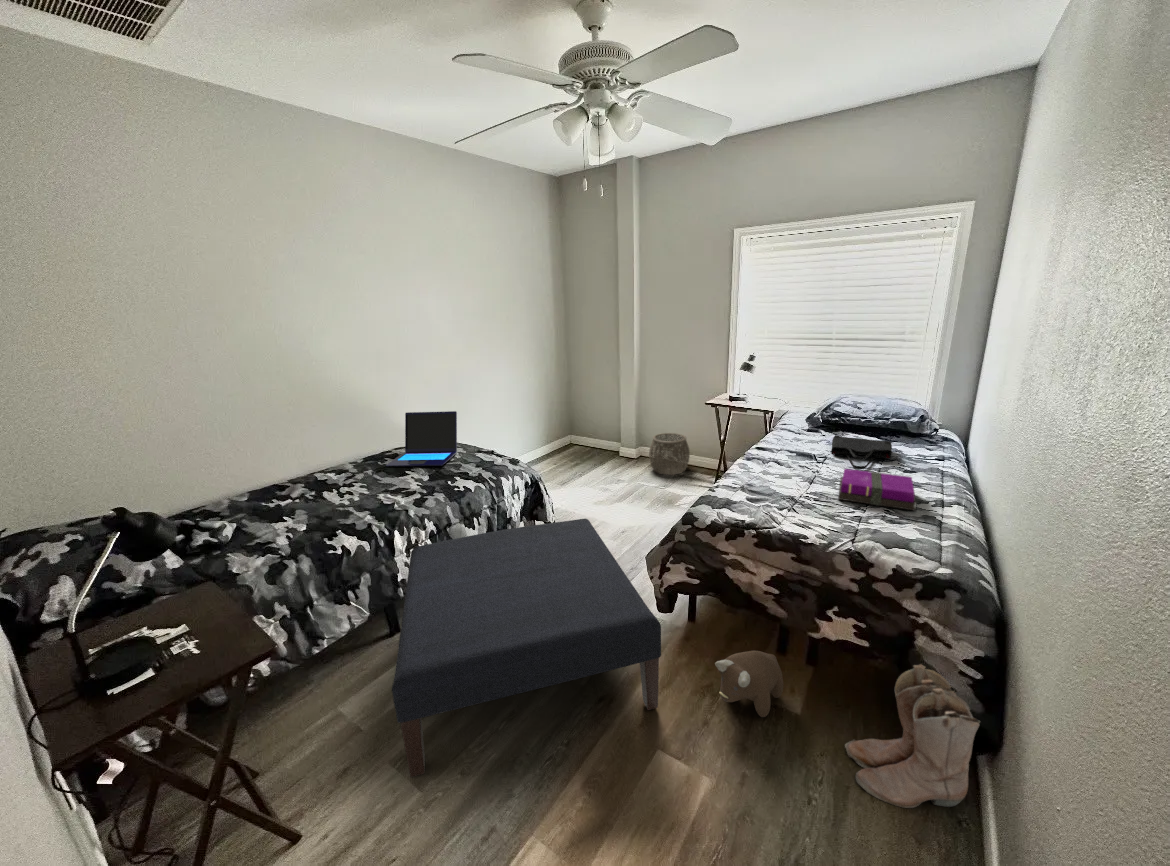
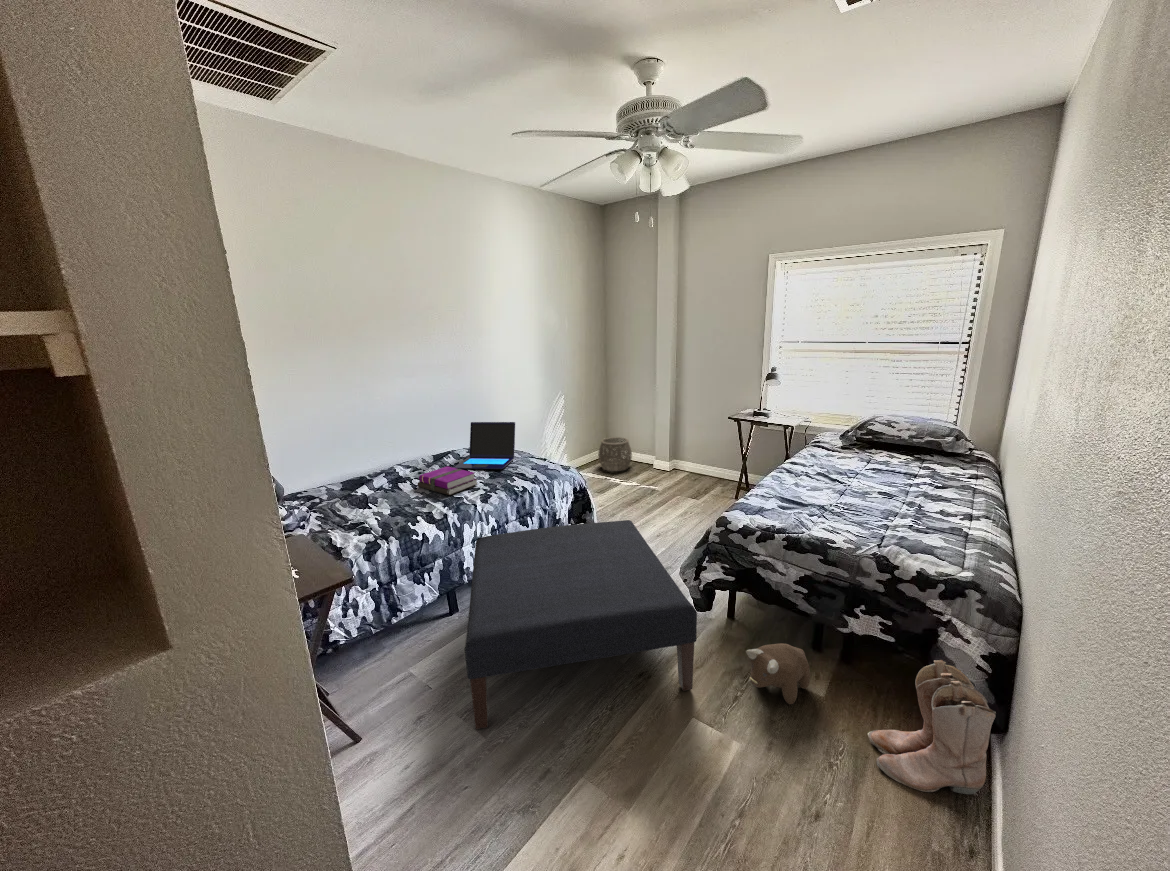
woven basket: present [649,433,690,475] -> present [598,437,632,471]
tote bag: present [831,435,892,469] -> none [863,453,924,484]
notebook: present [838,469,916,510] -> present [418,466,477,495]

